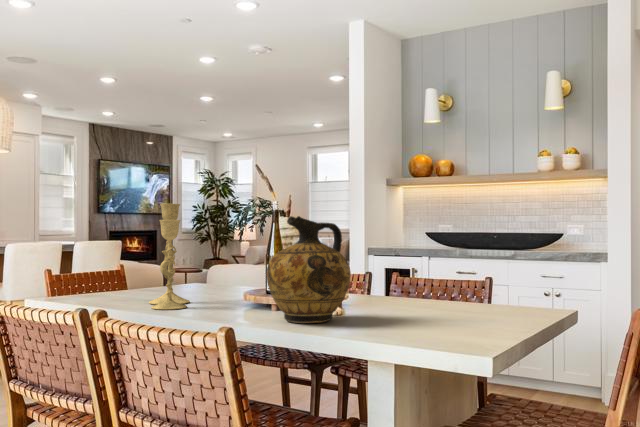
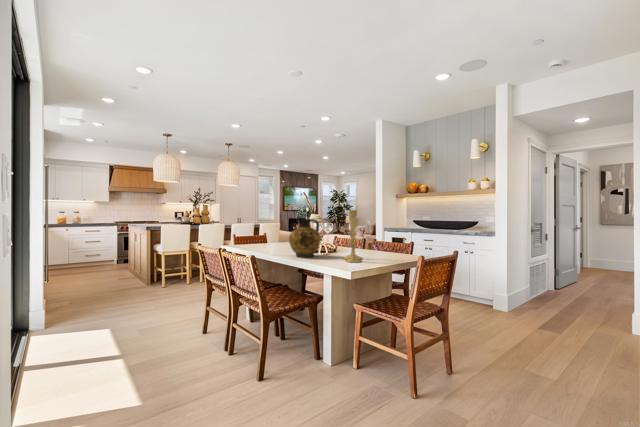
candlestick: present [149,204,190,310] -> present [343,210,362,262]

